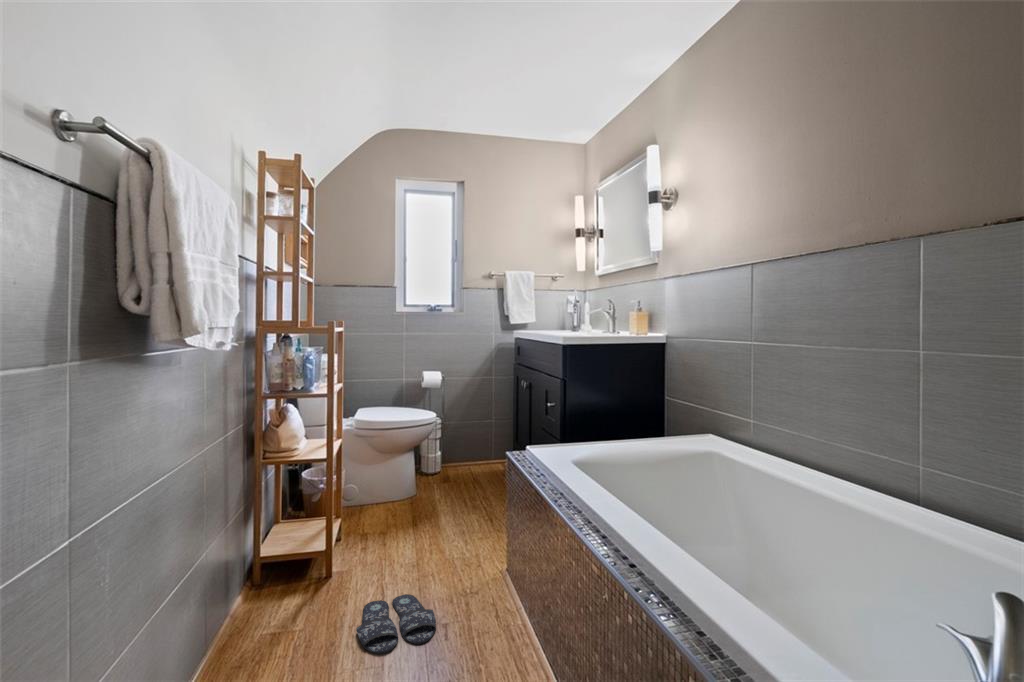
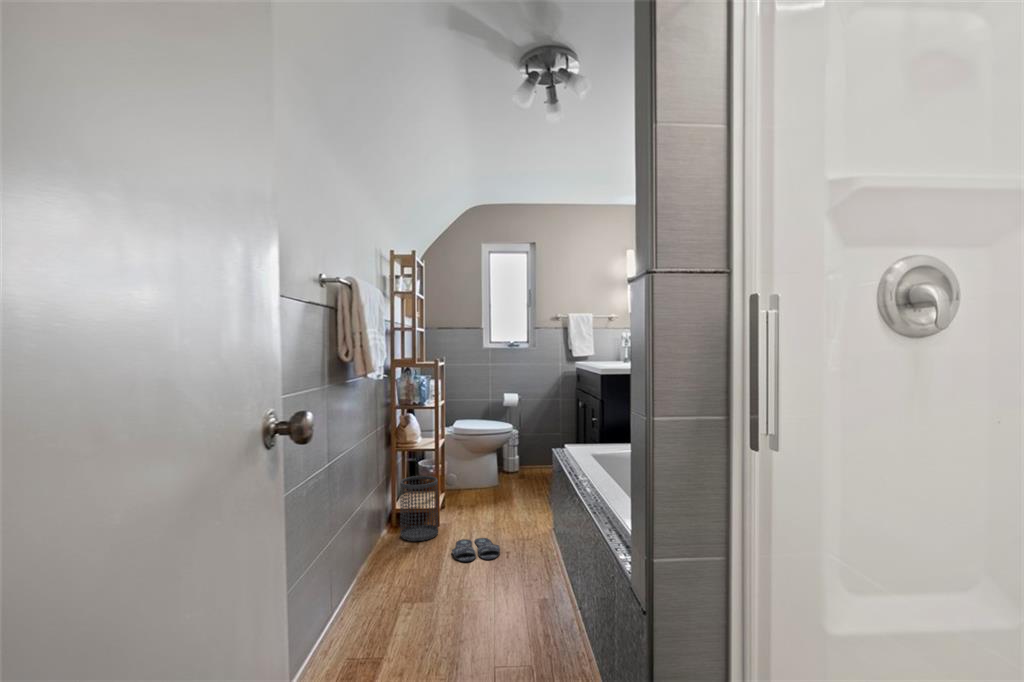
wastebasket: none [269,502,333,612] -> present [400,476,438,541]

